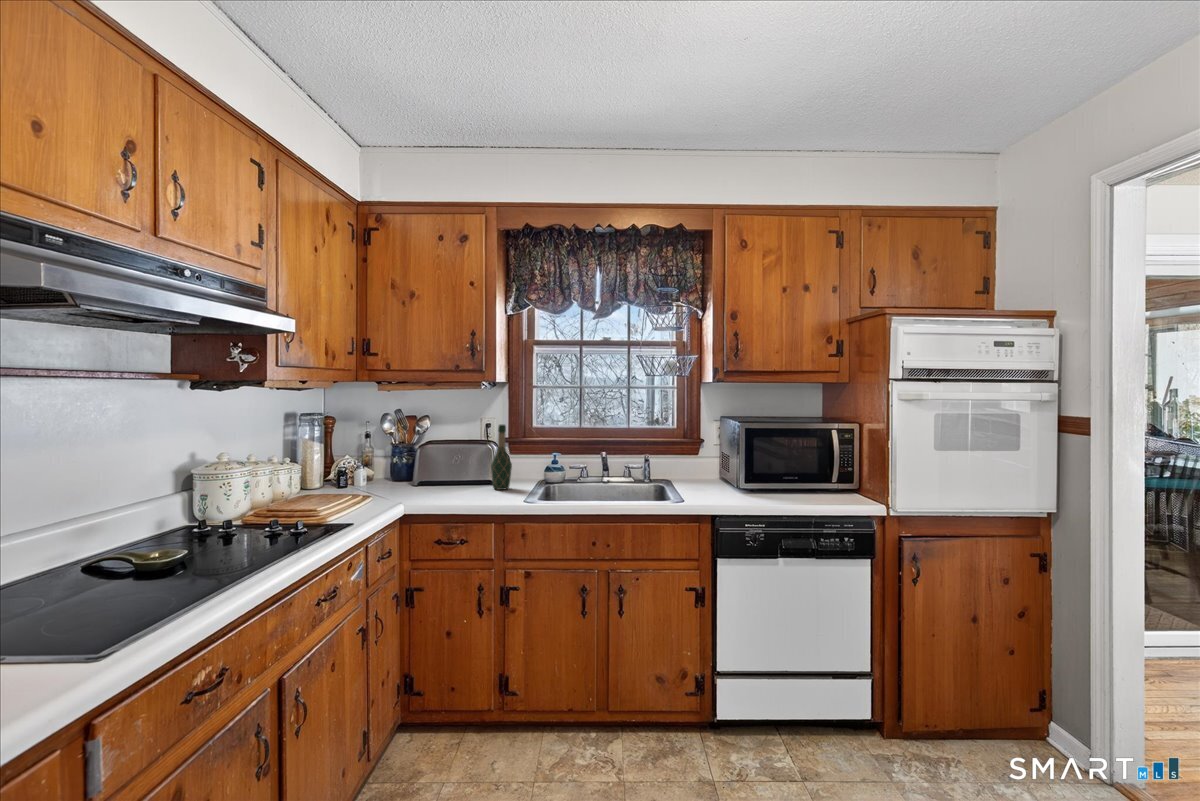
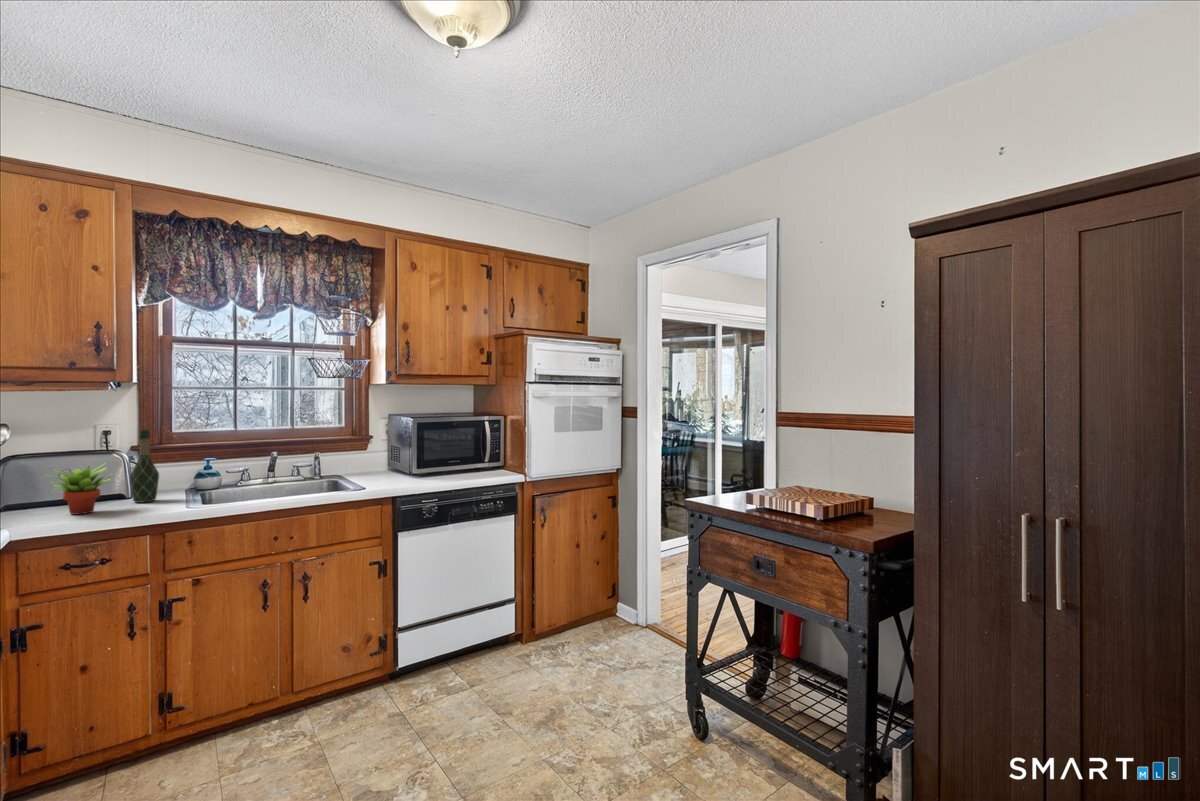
succulent plant: none [427,451,476,496] -> present [48,466,108,515]

